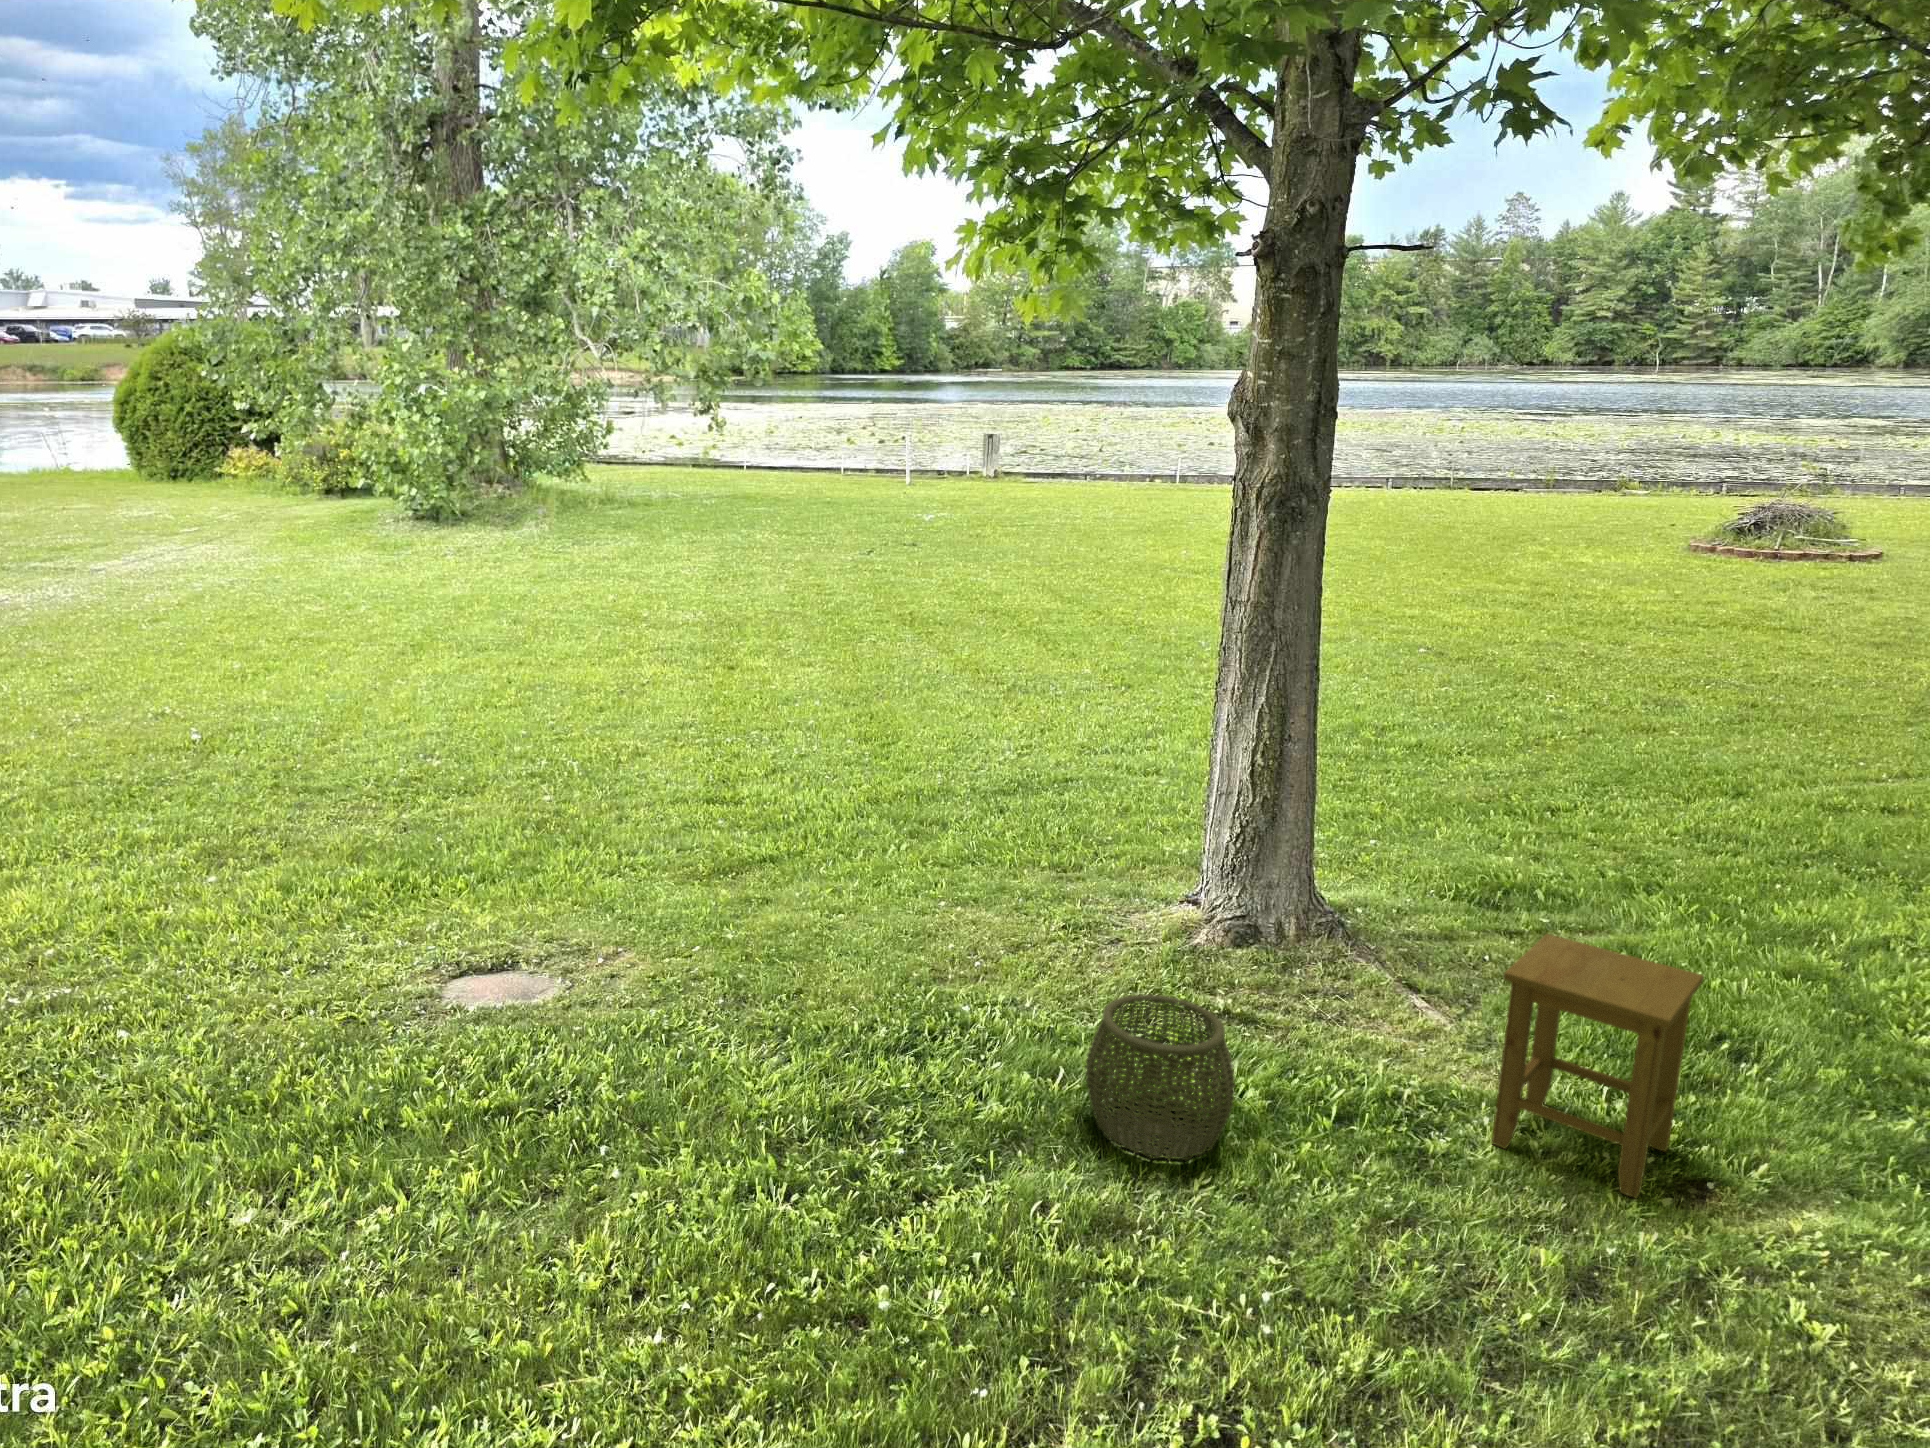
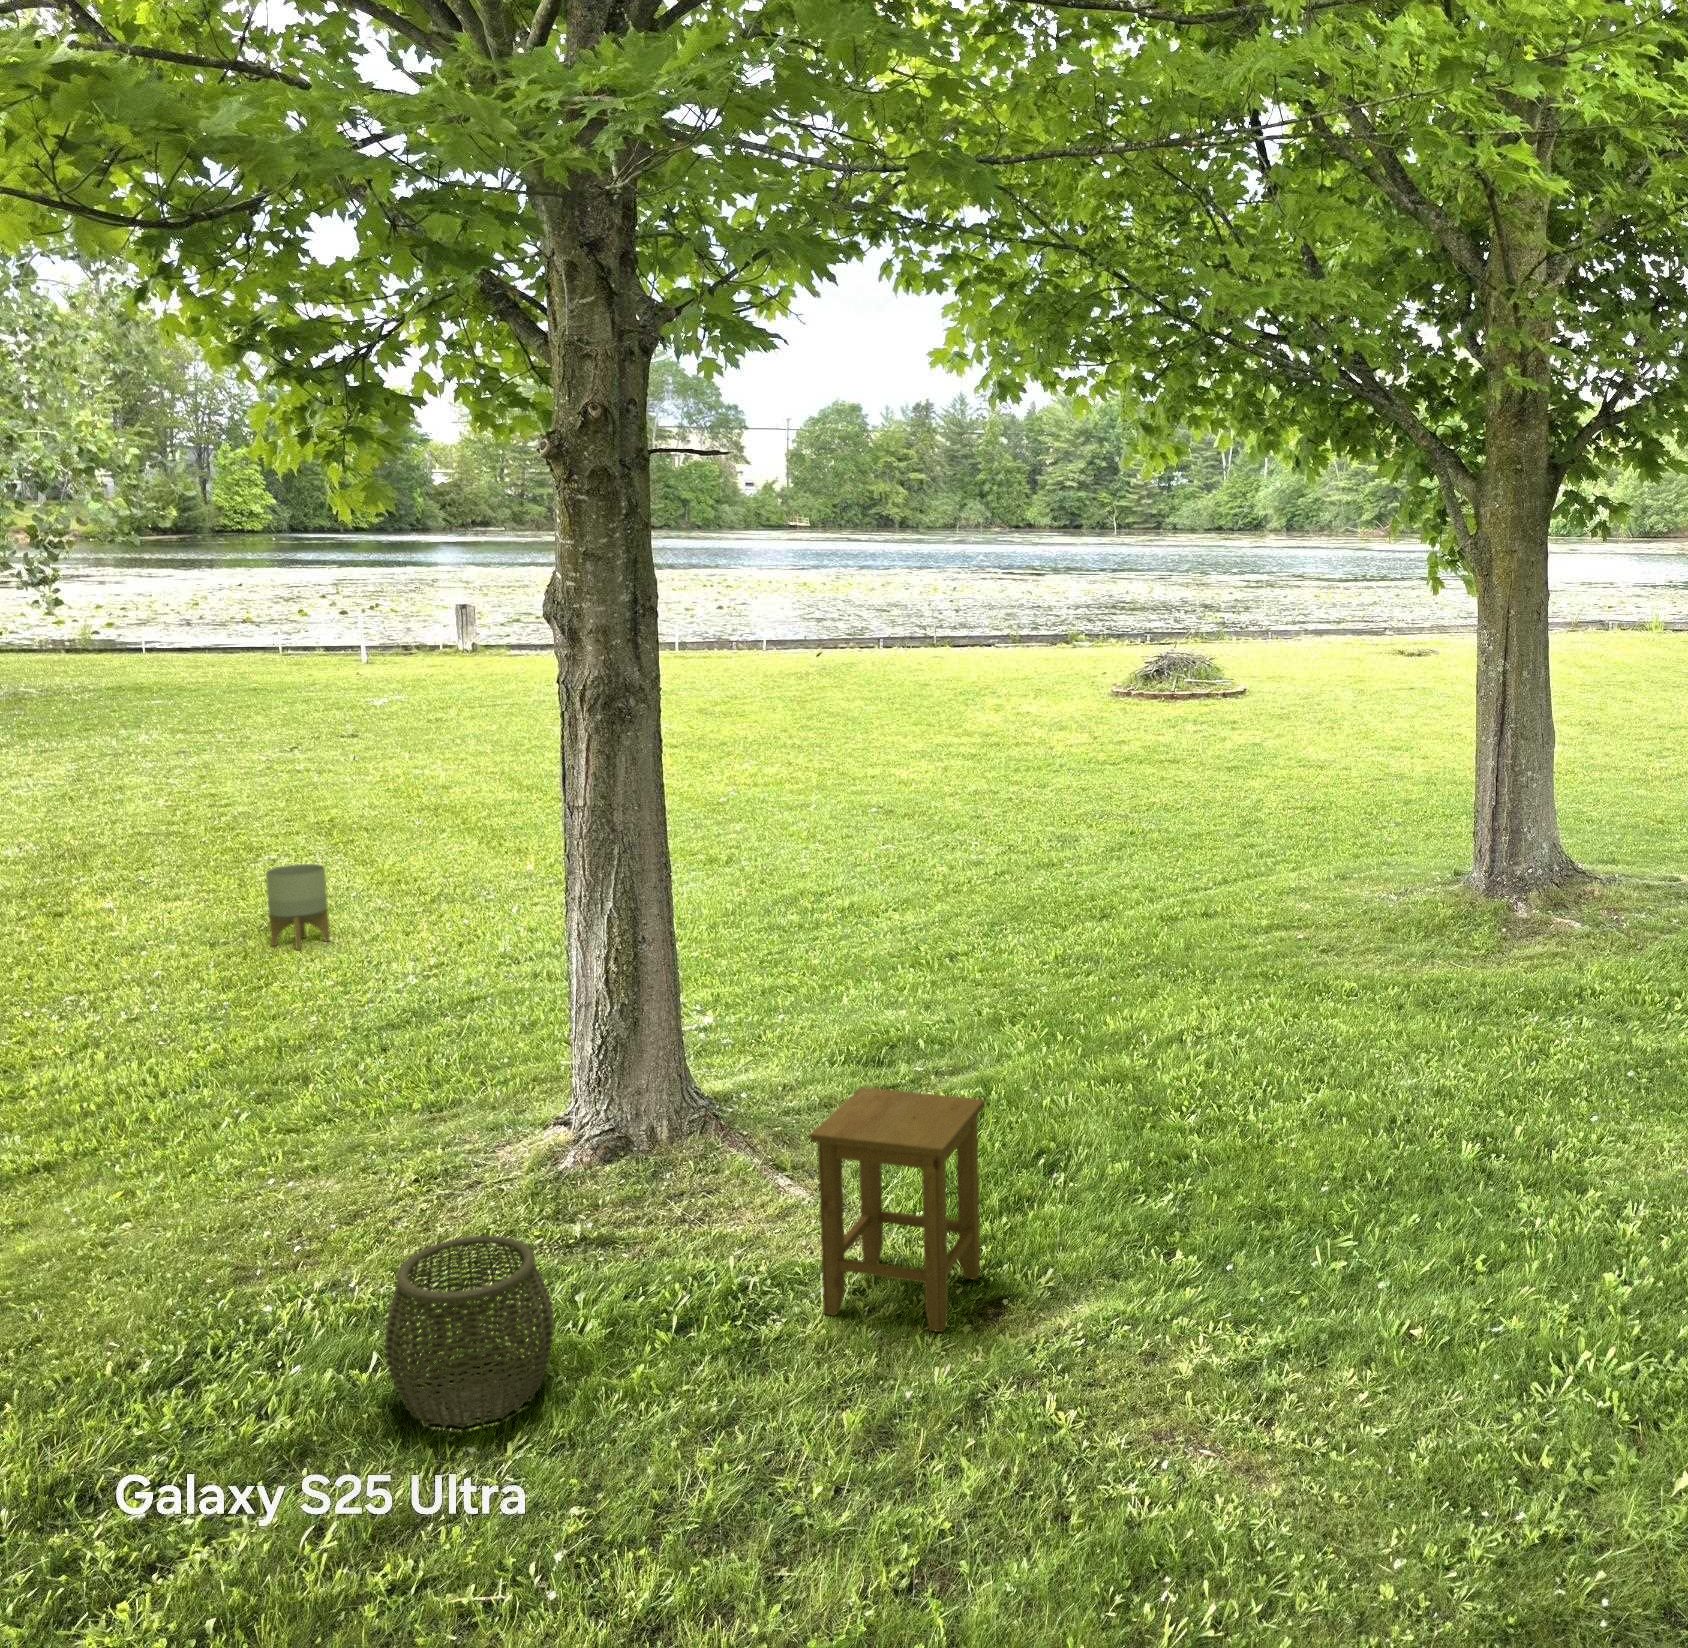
planter: none [916,642,962,710] -> present [266,864,330,950]

